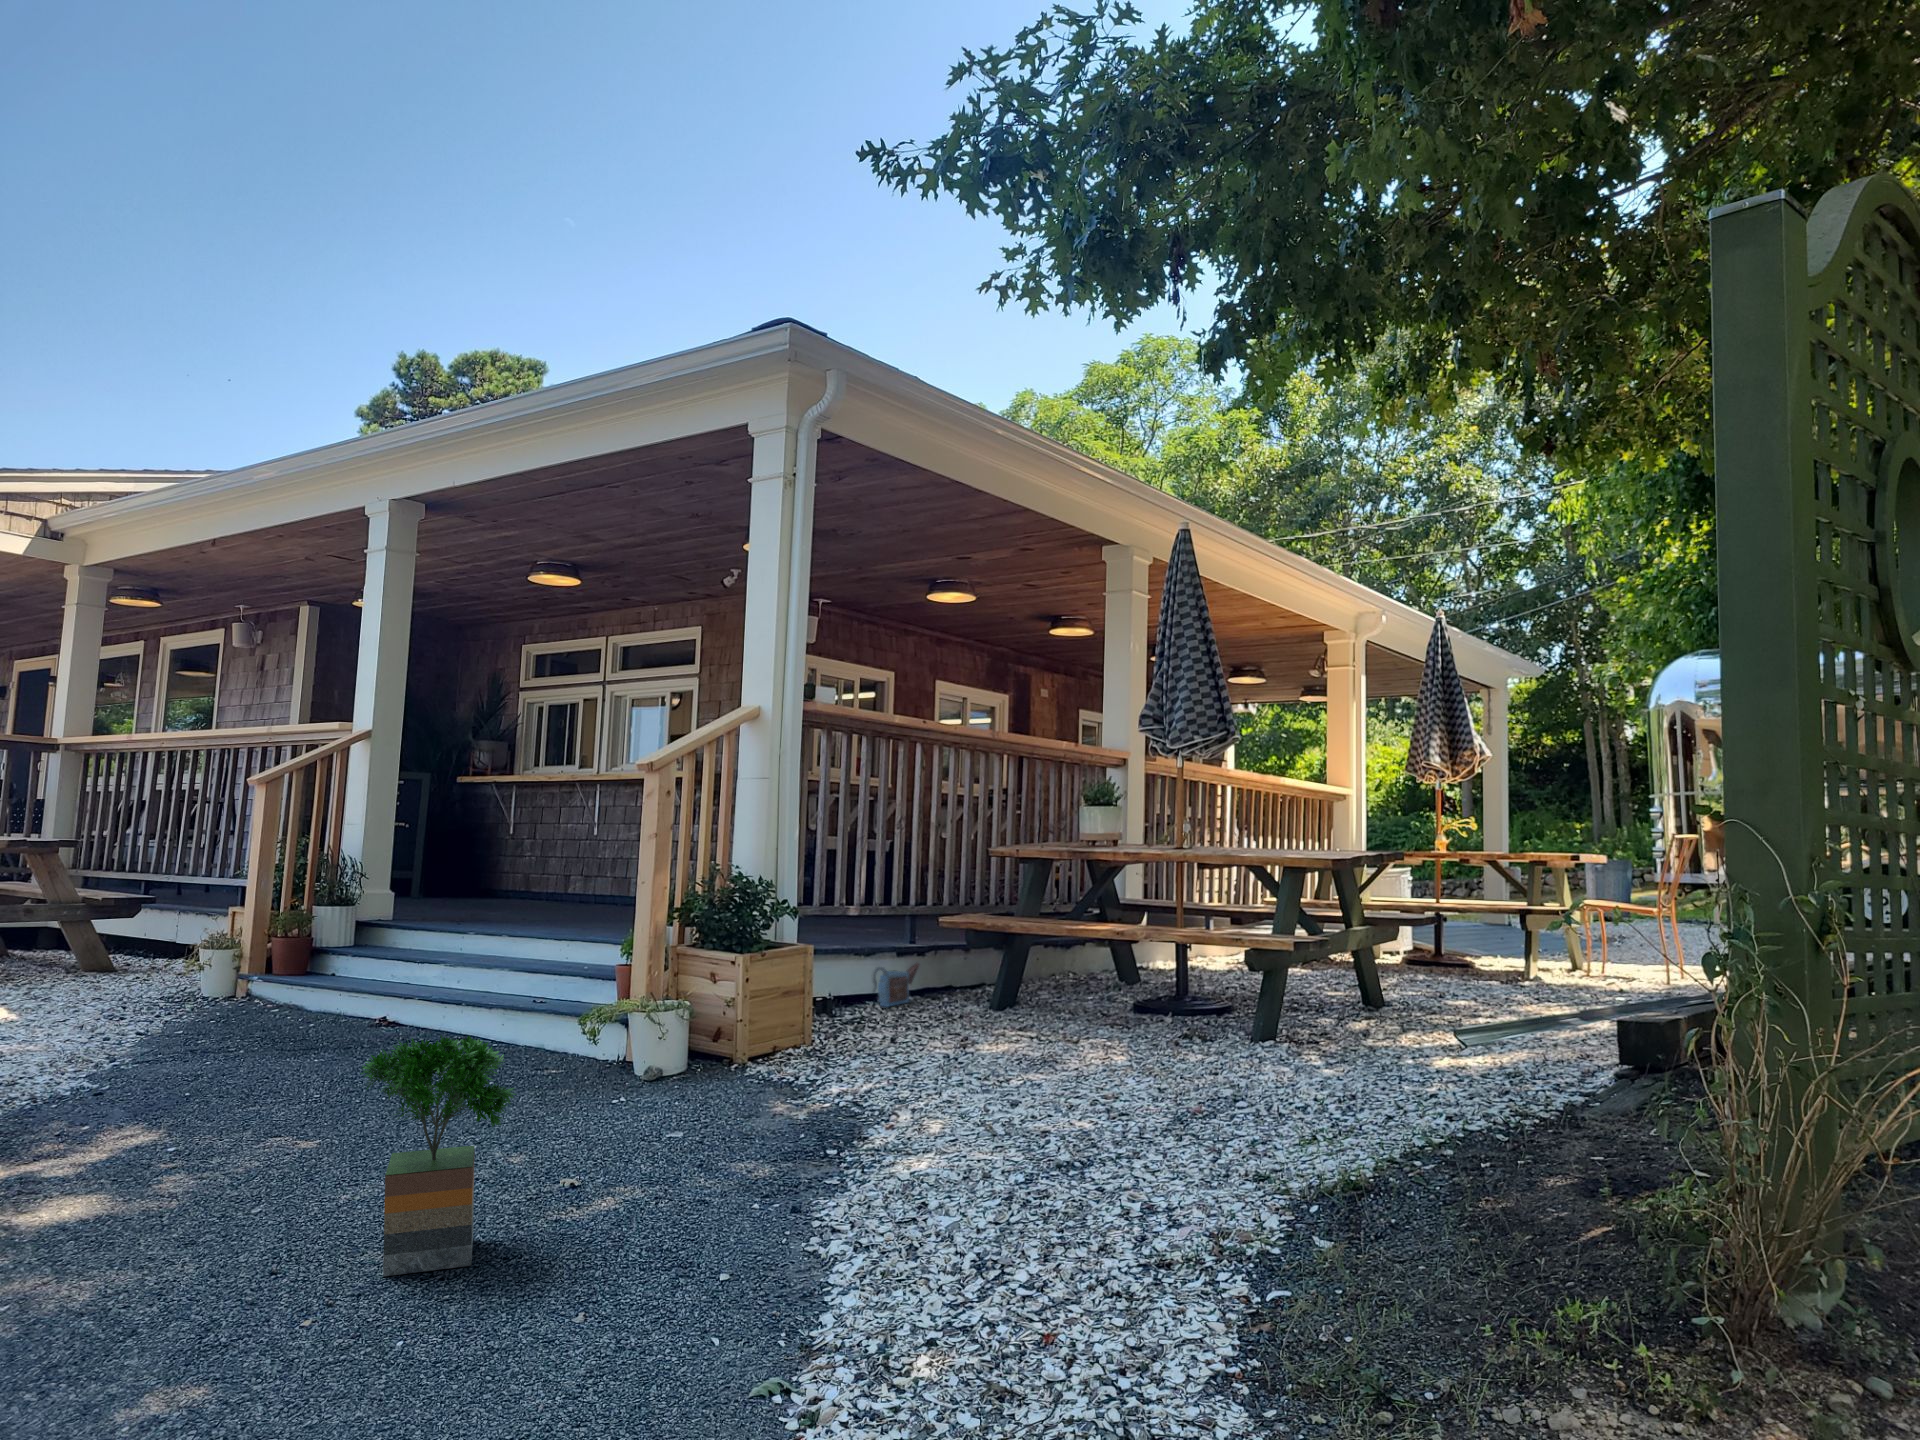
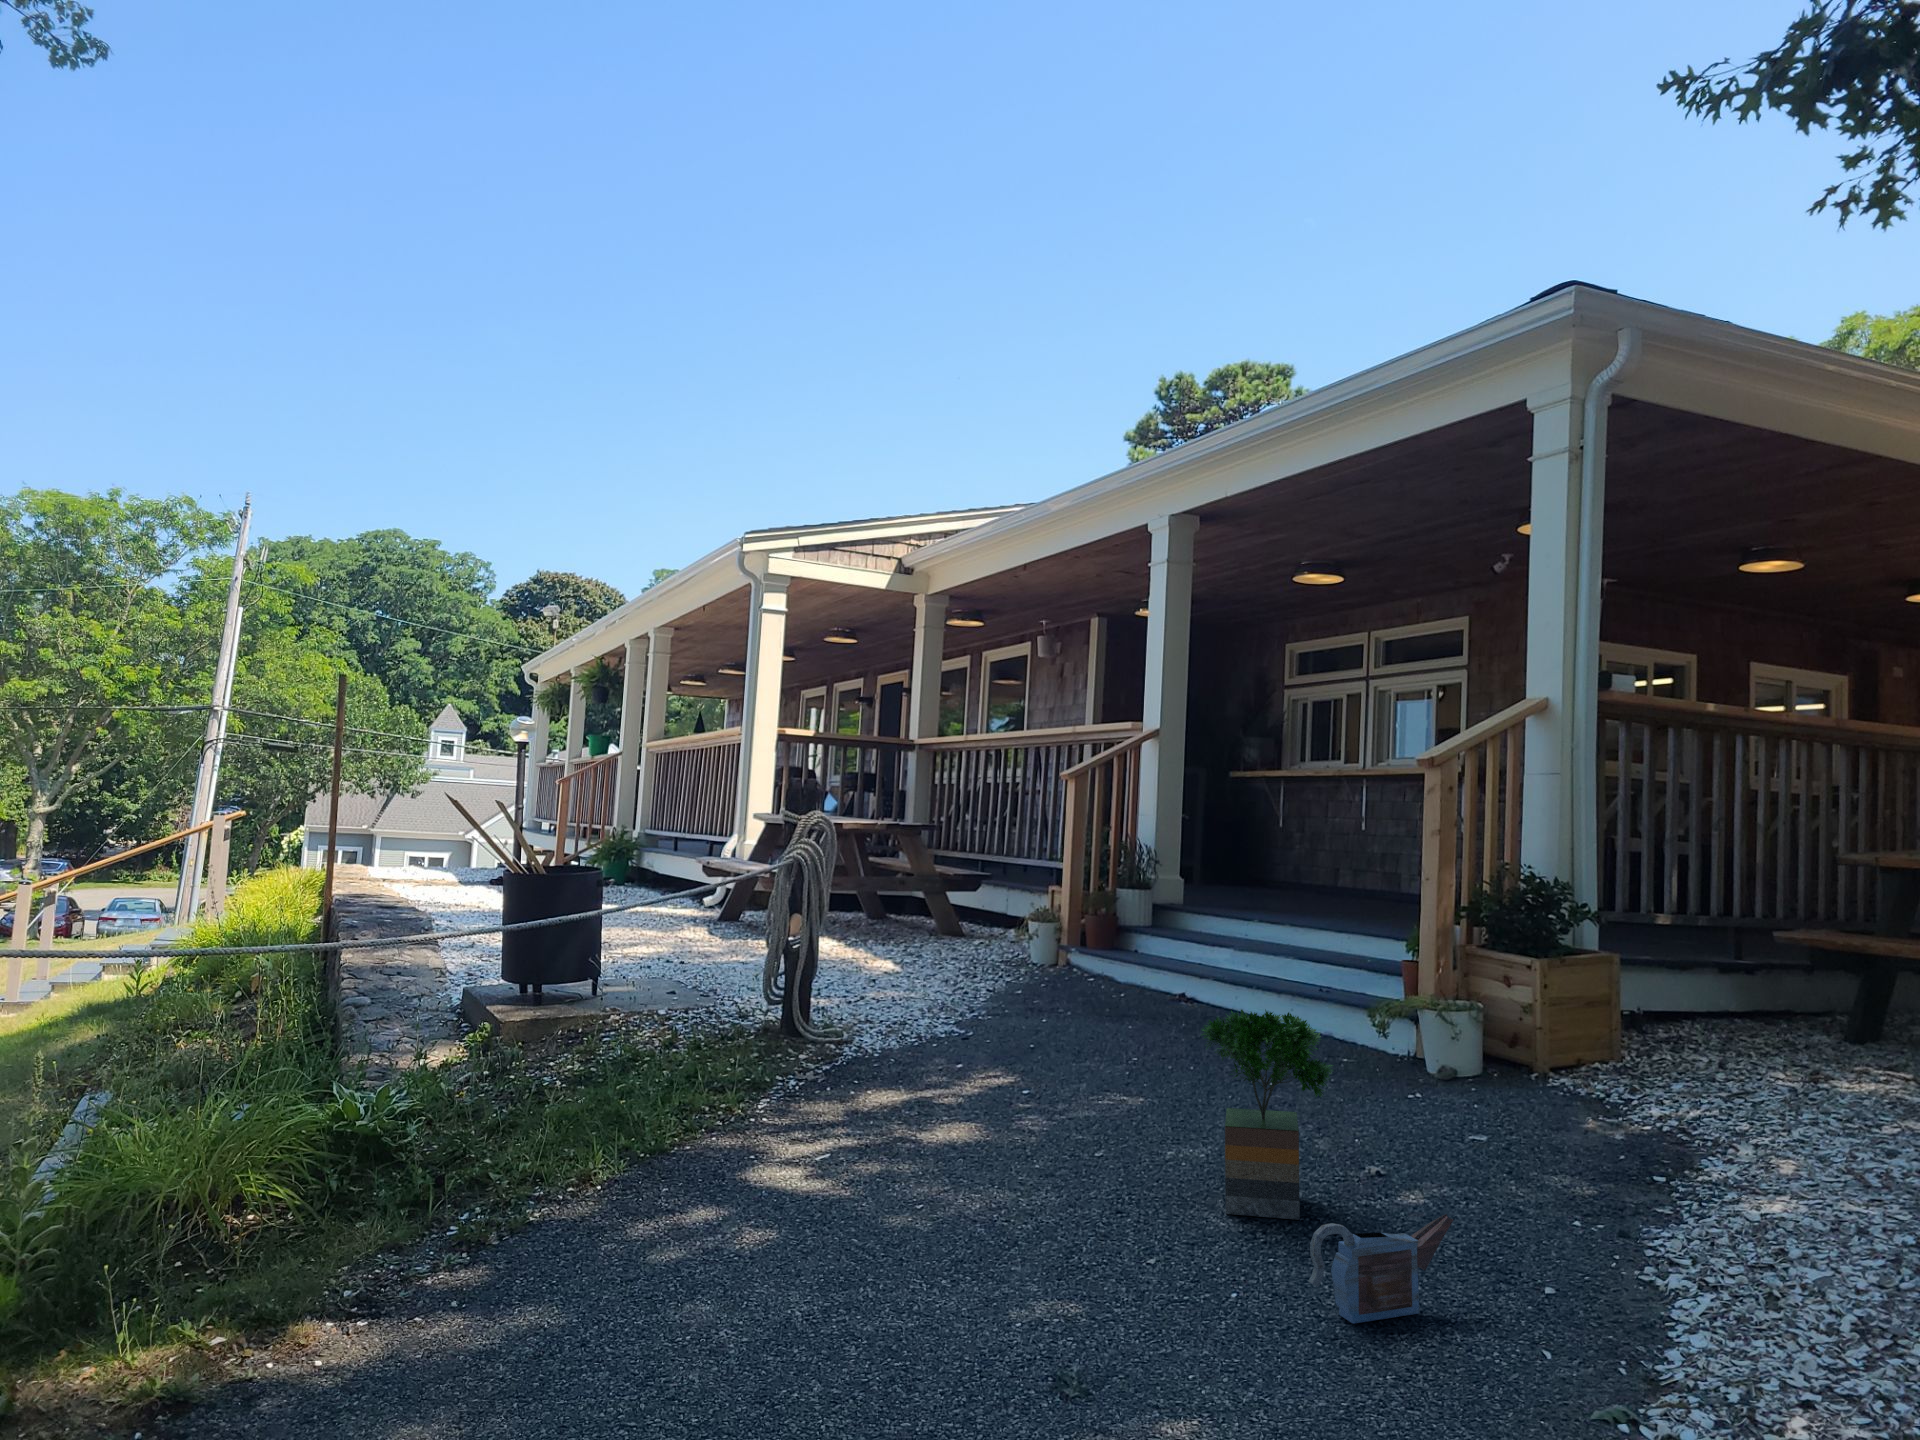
watering can: present [871,963,919,1007] -> present [1309,1214,1453,1324]

